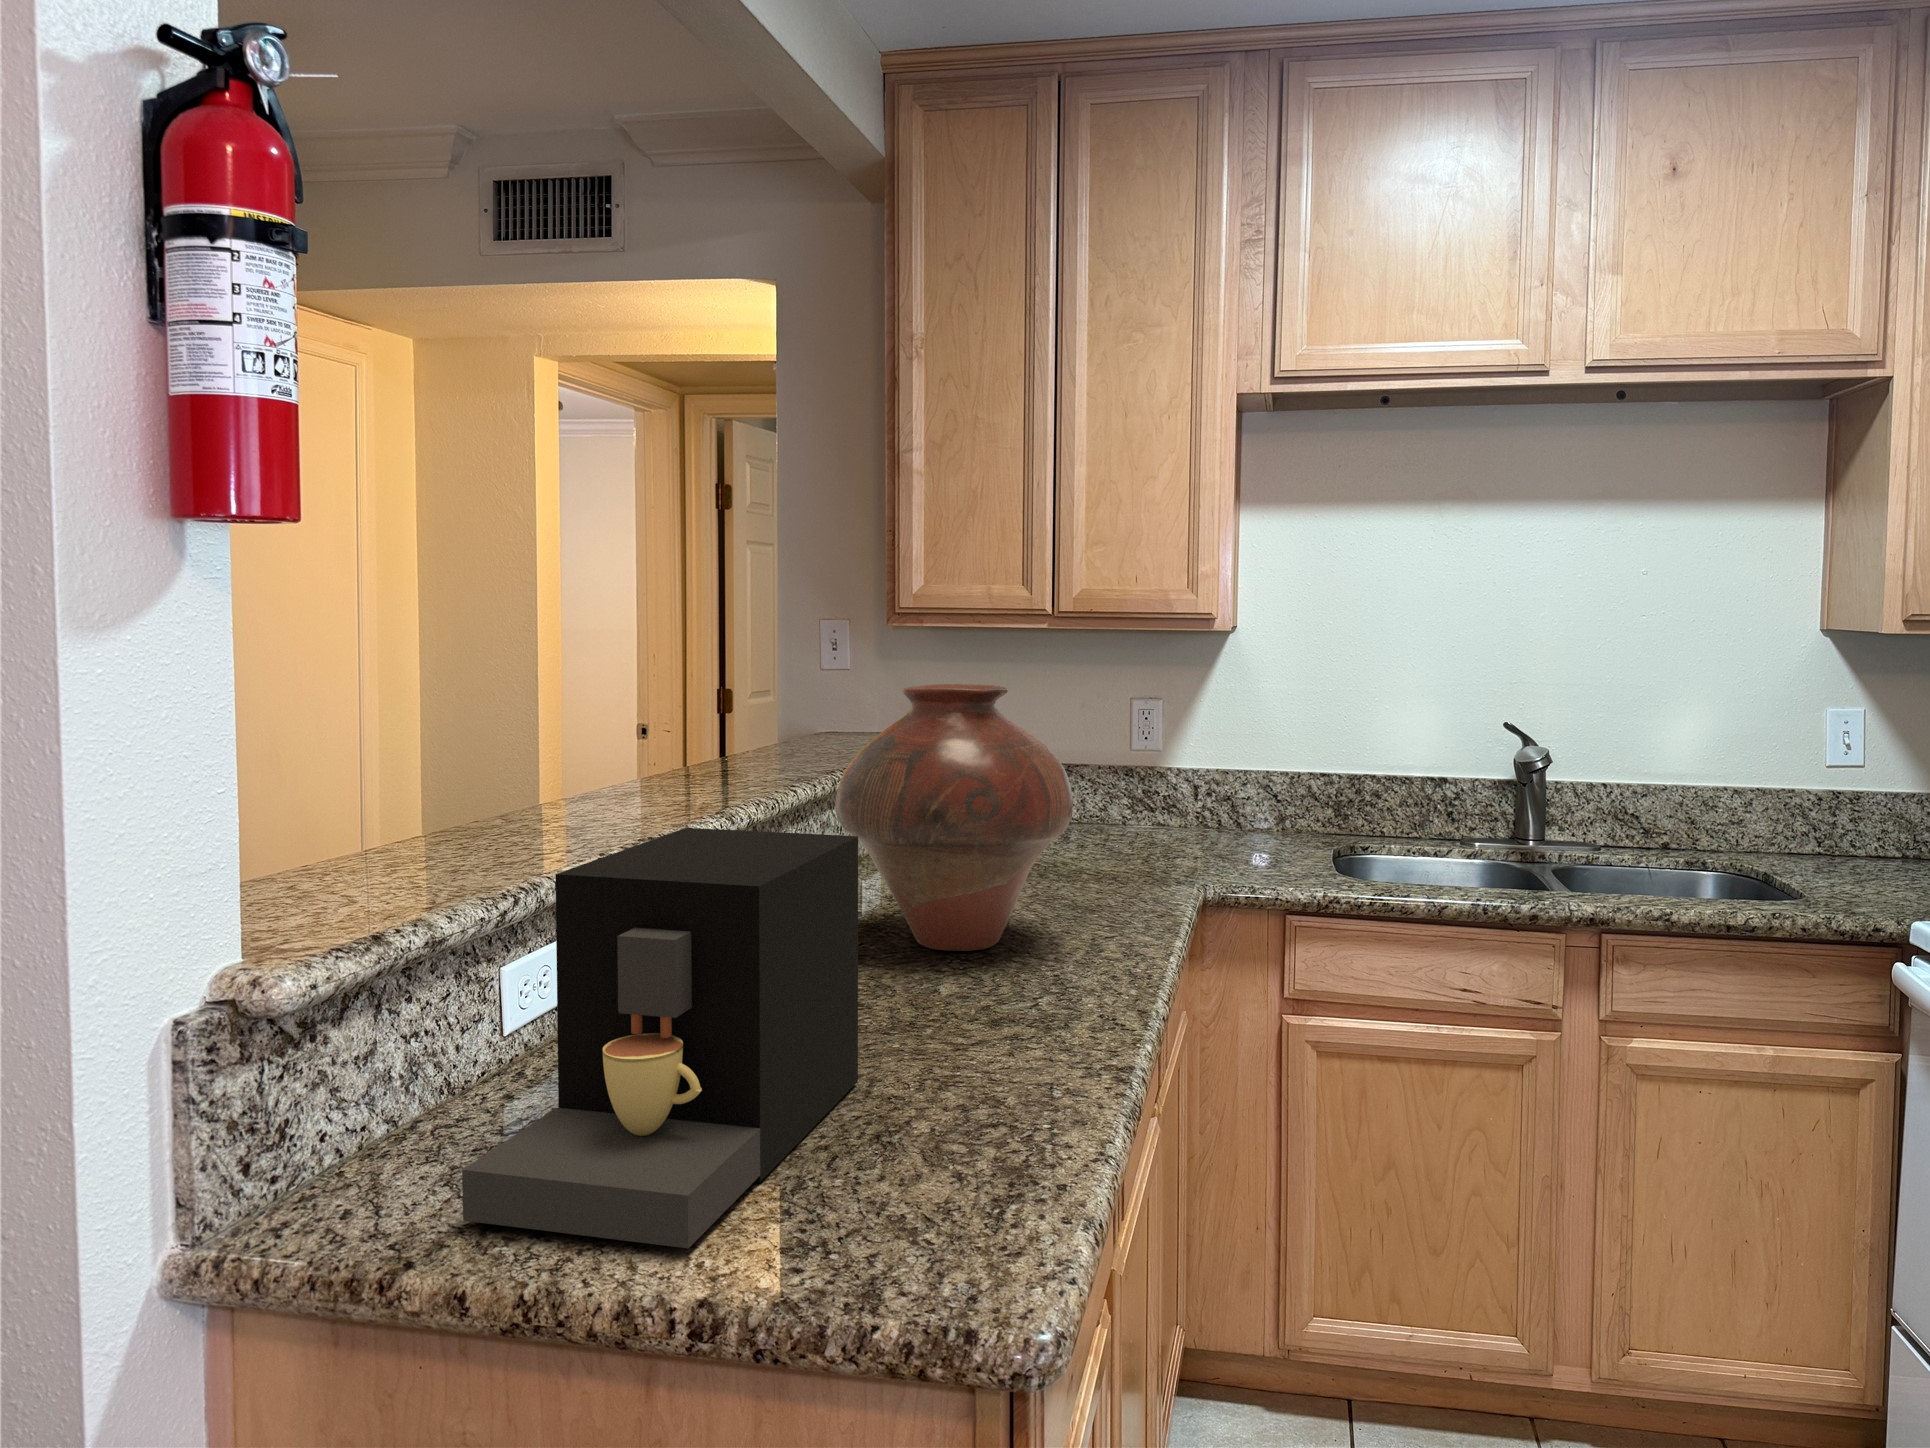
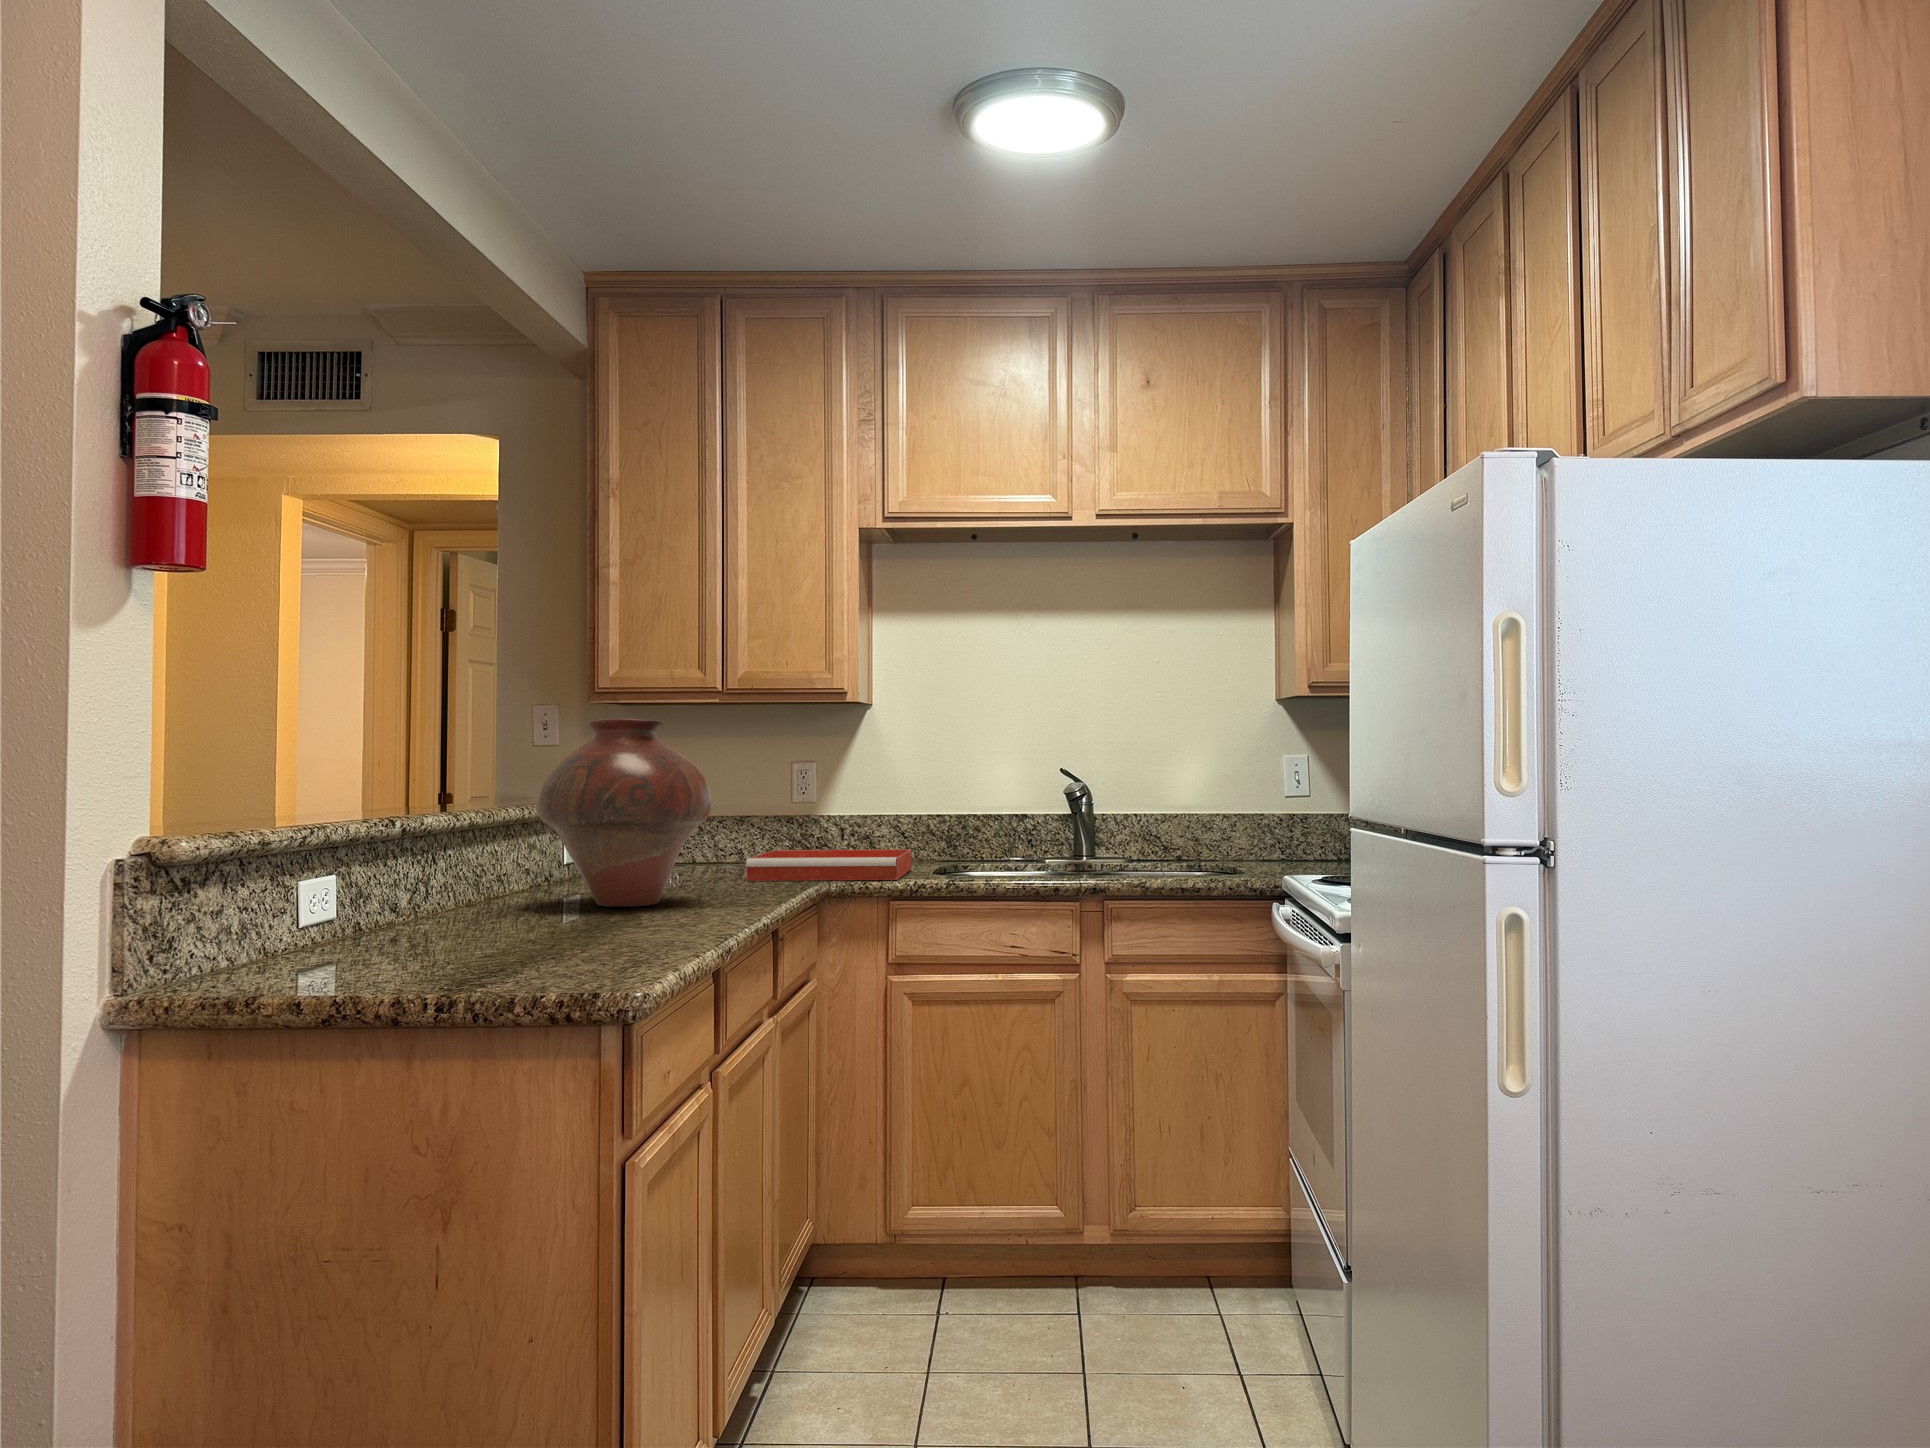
tray: none [1095,821,1303,886] -> present [746,849,912,881]
coffee maker: present [462,828,858,1248] -> none [293,784,545,978]

